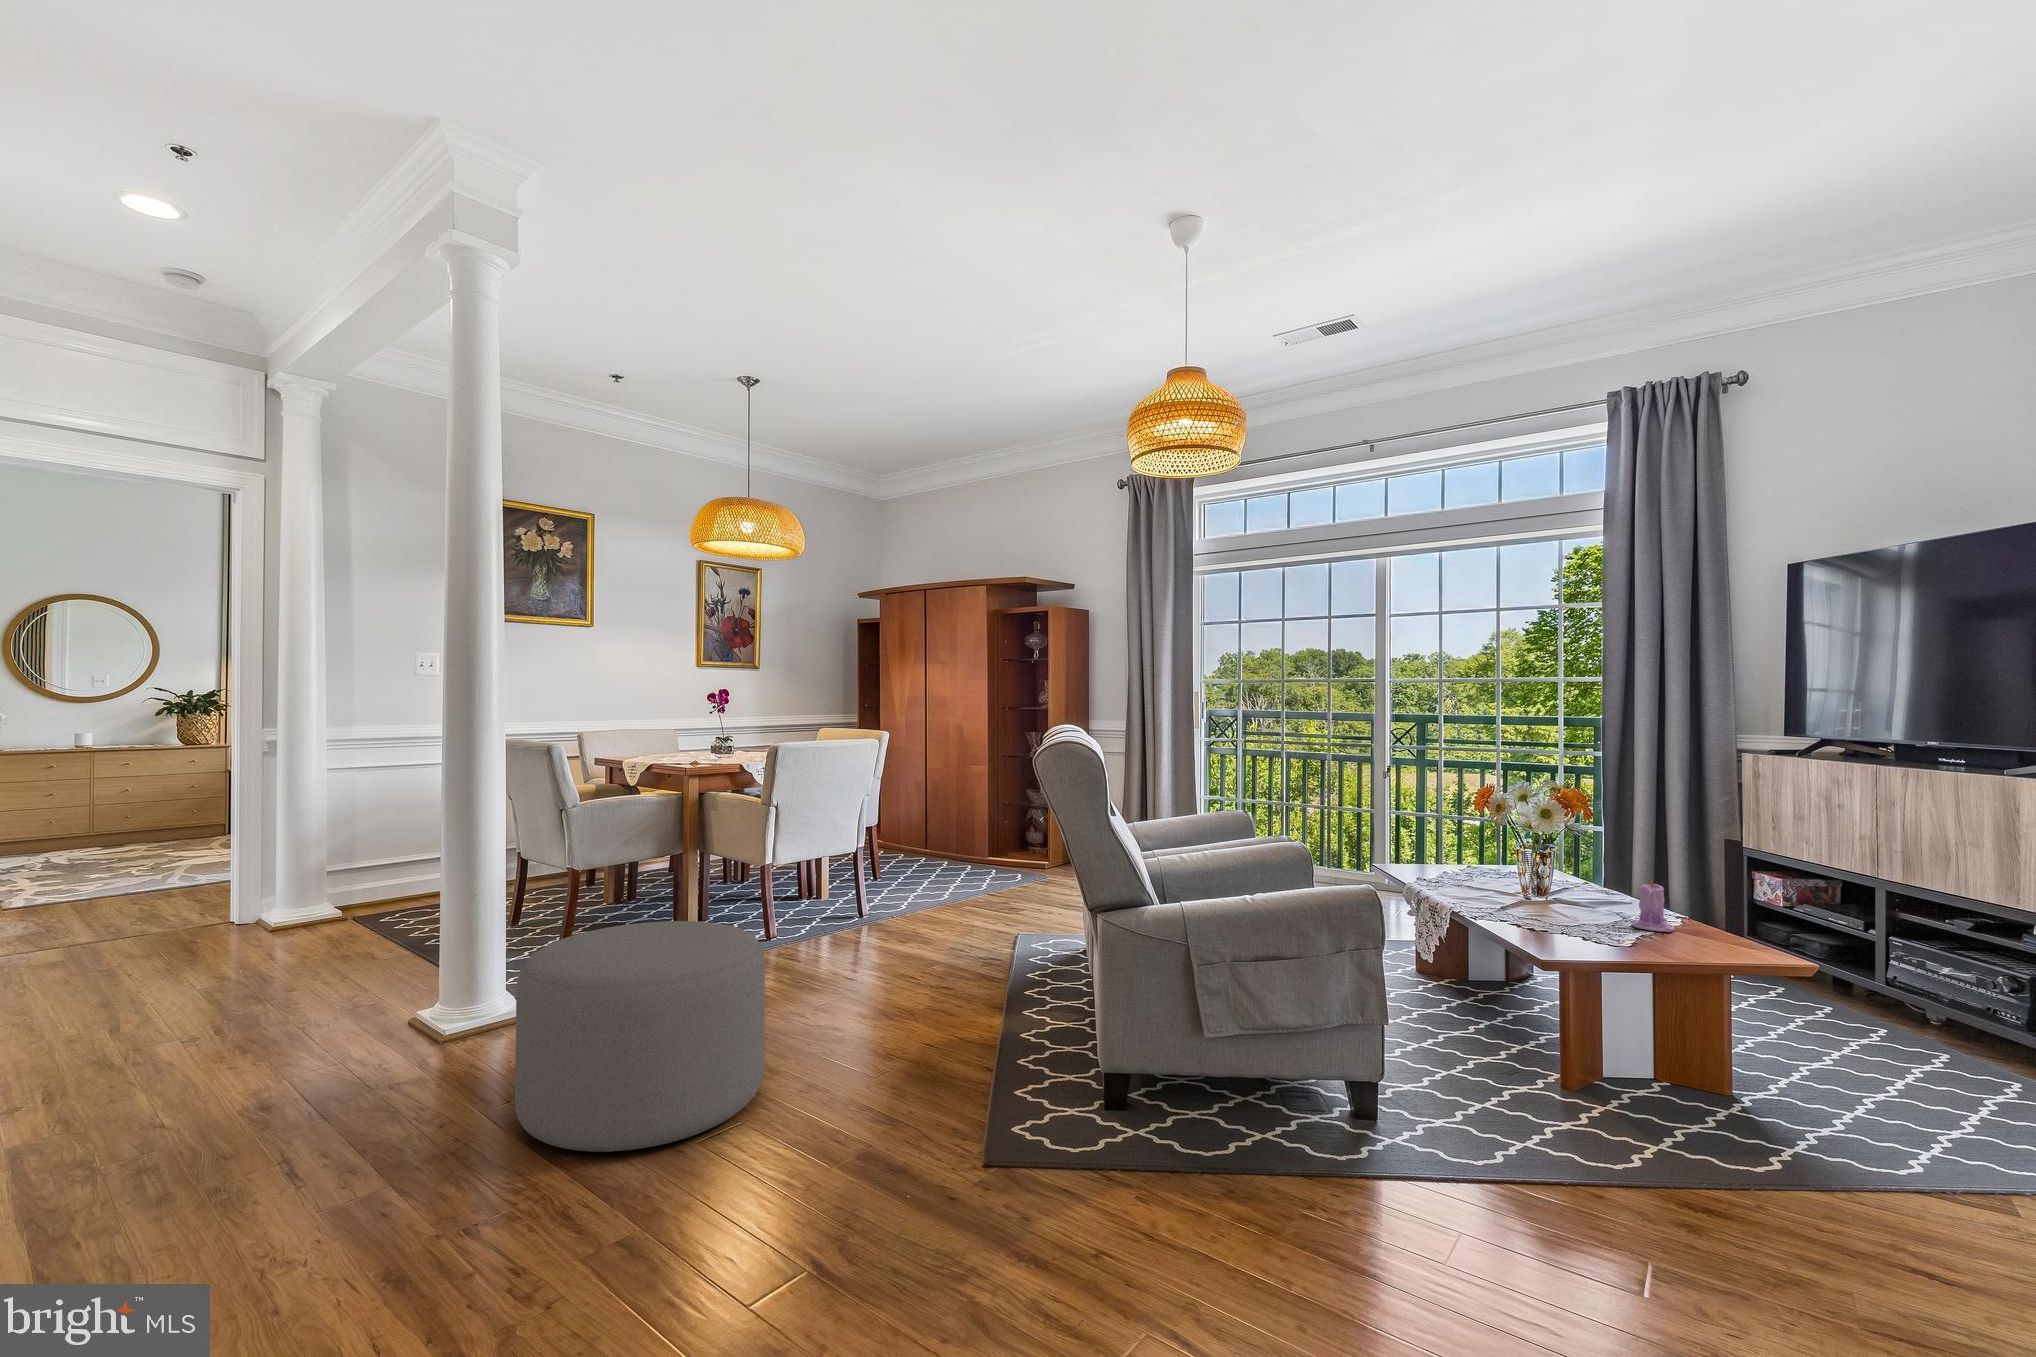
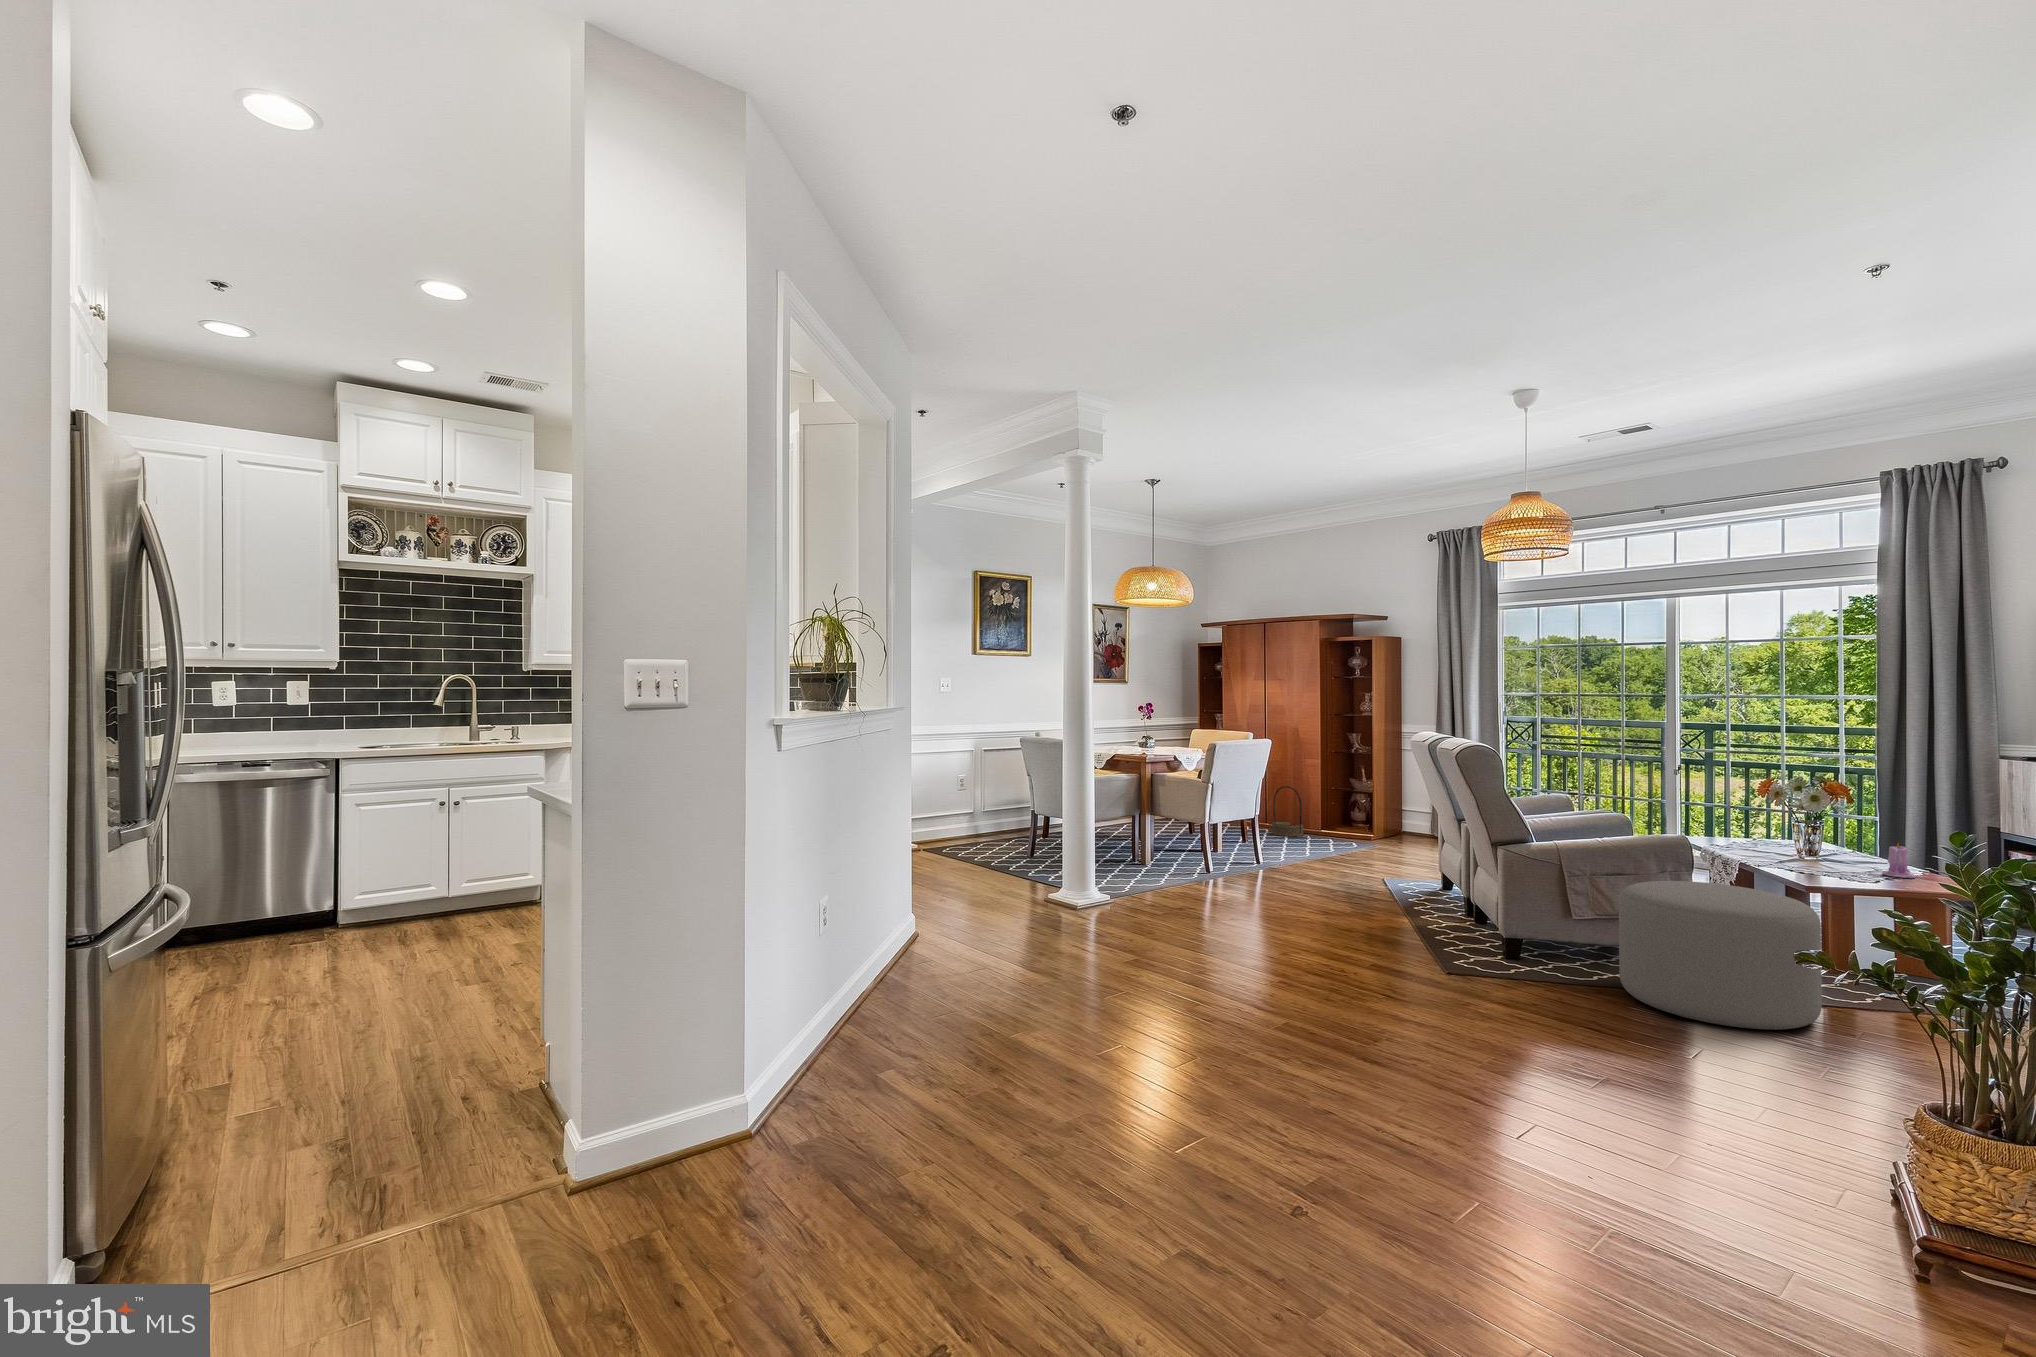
basket: none [922,800,962,866] -> present [1272,786,1303,836]
ottoman: present [515,921,765,1152] -> present [1619,881,1822,1030]

